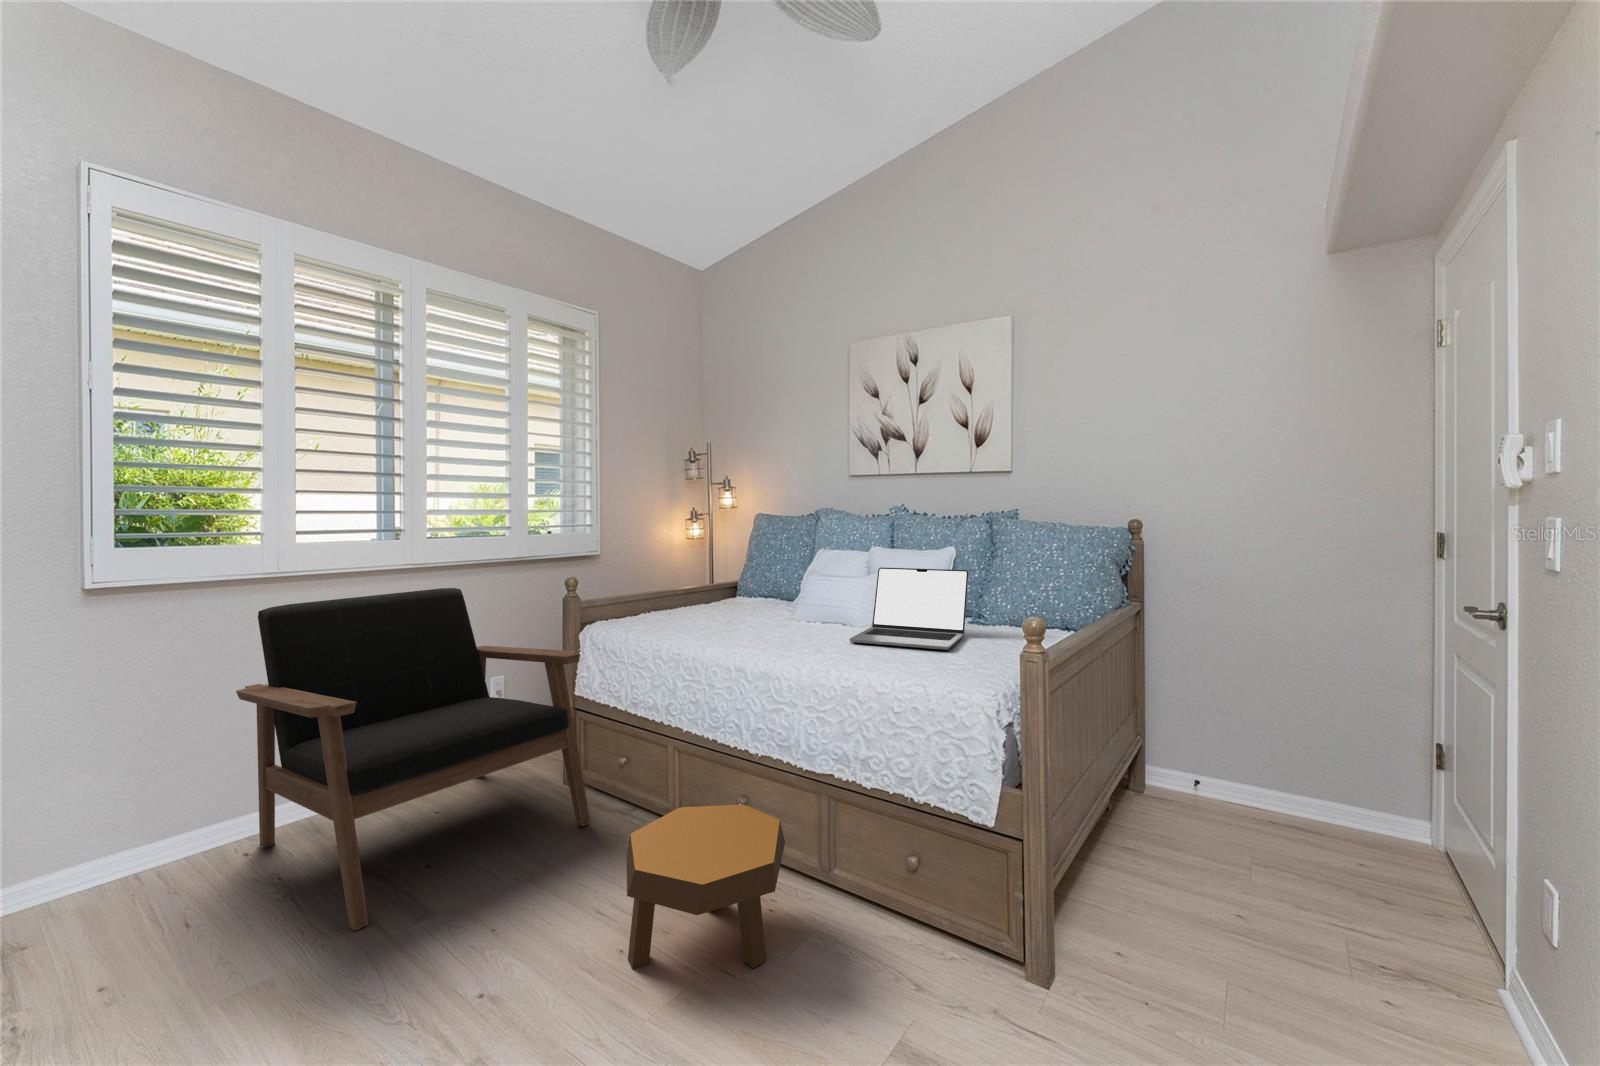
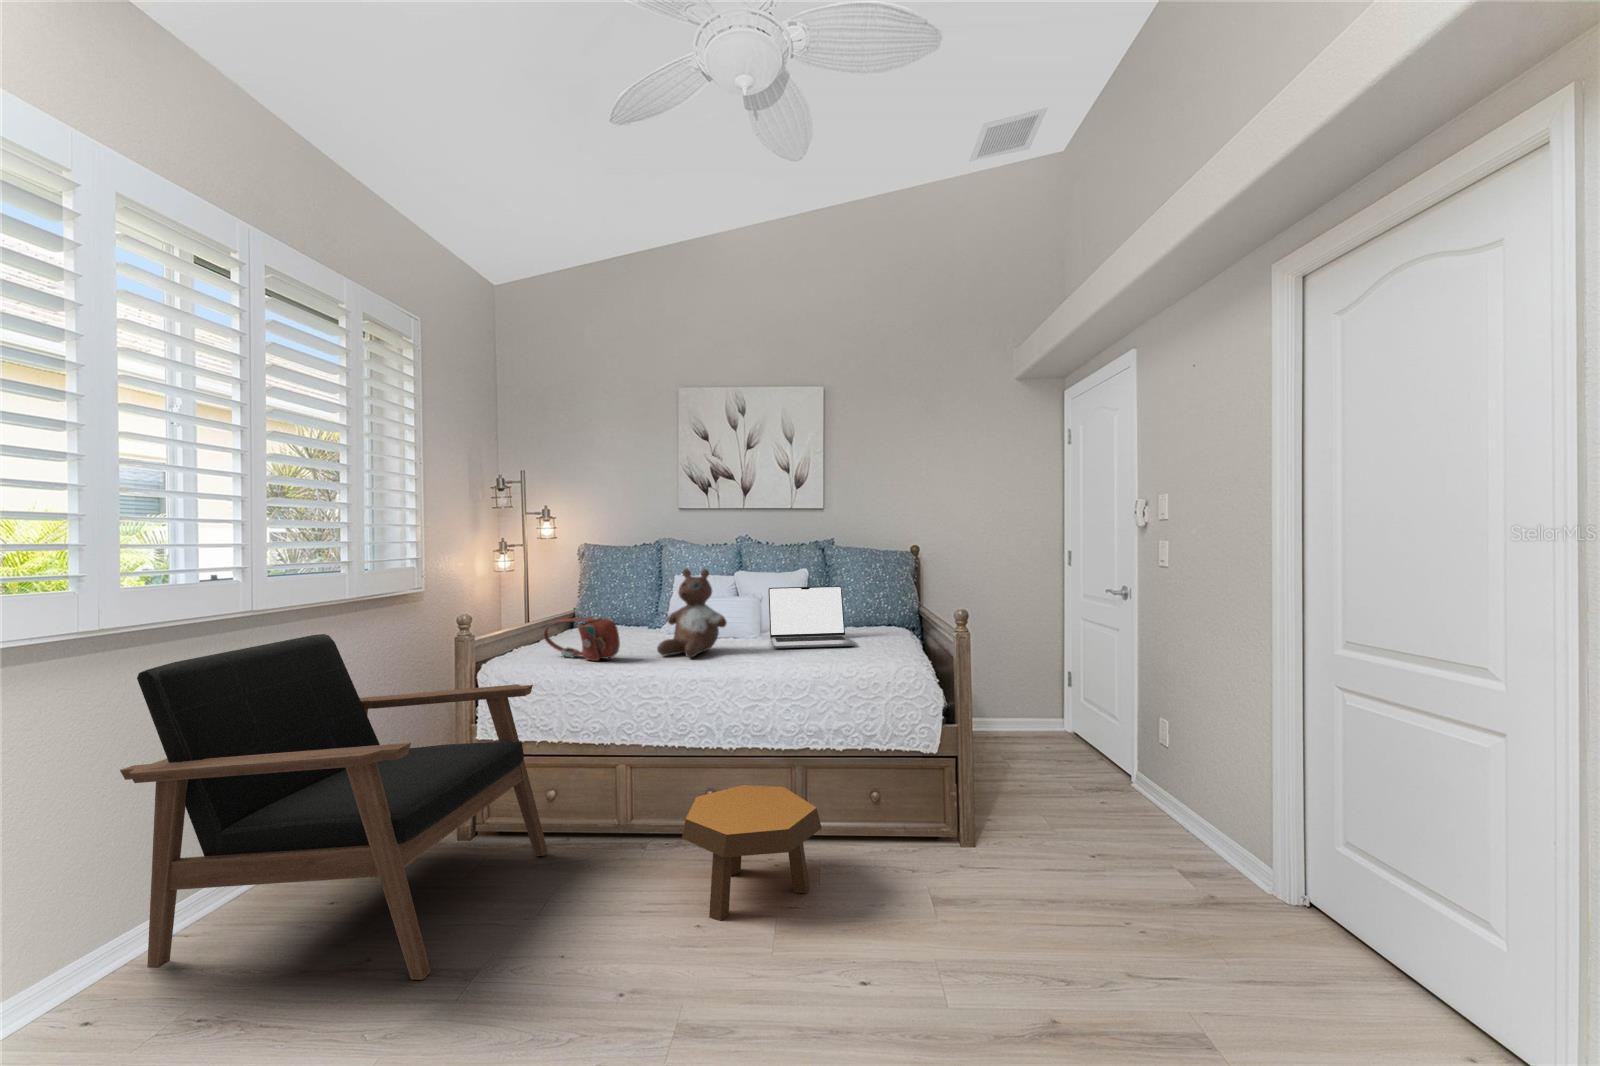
stuffed bear: none [718,541,790,643] -> present [657,569,727,657]
handbag: none [630,588,680,635] -> present [544,617,620,661]

